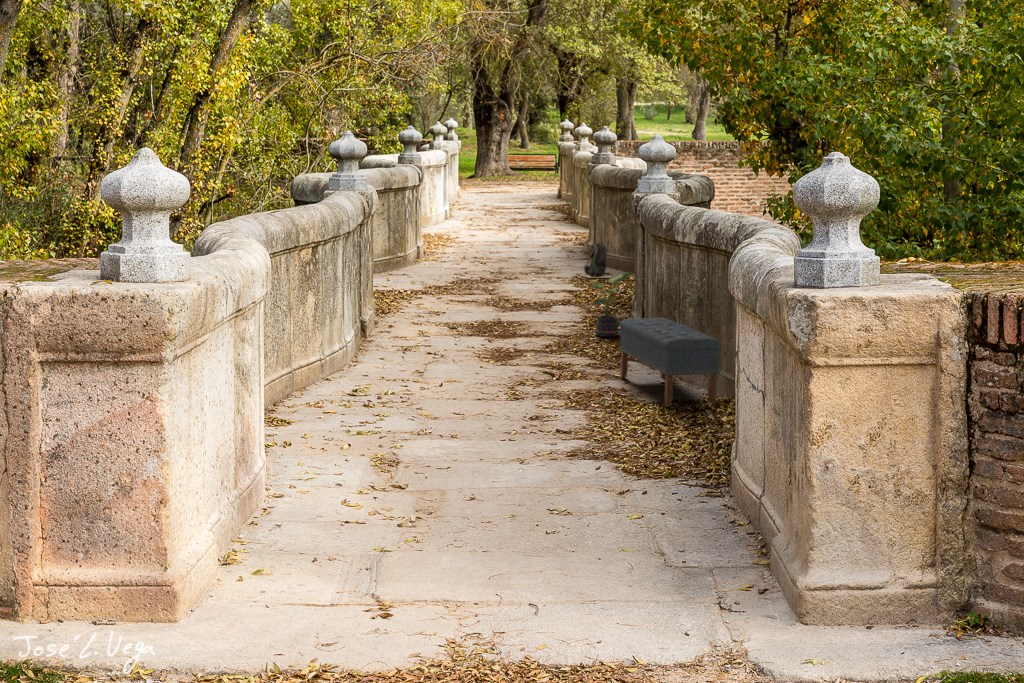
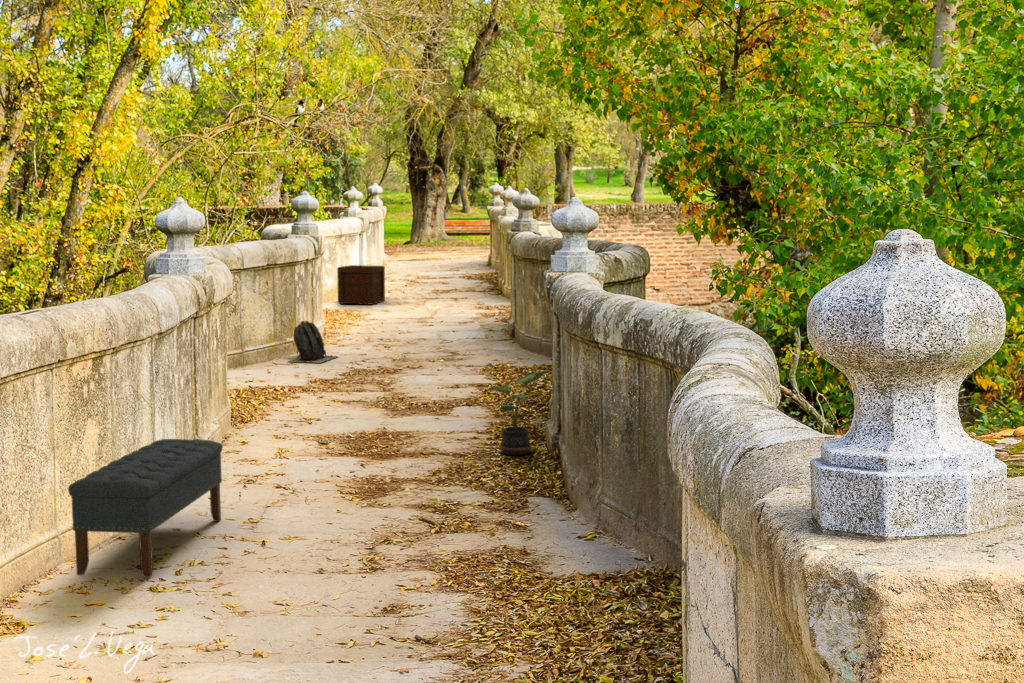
wooden crate: none [425,195,467,231] -> present [337,265,385,305]
backpack: present [578,242,613,278] -> present [290,321,338,363]
bench: present [619,318,721,407] -> present [68,439,223,578]

